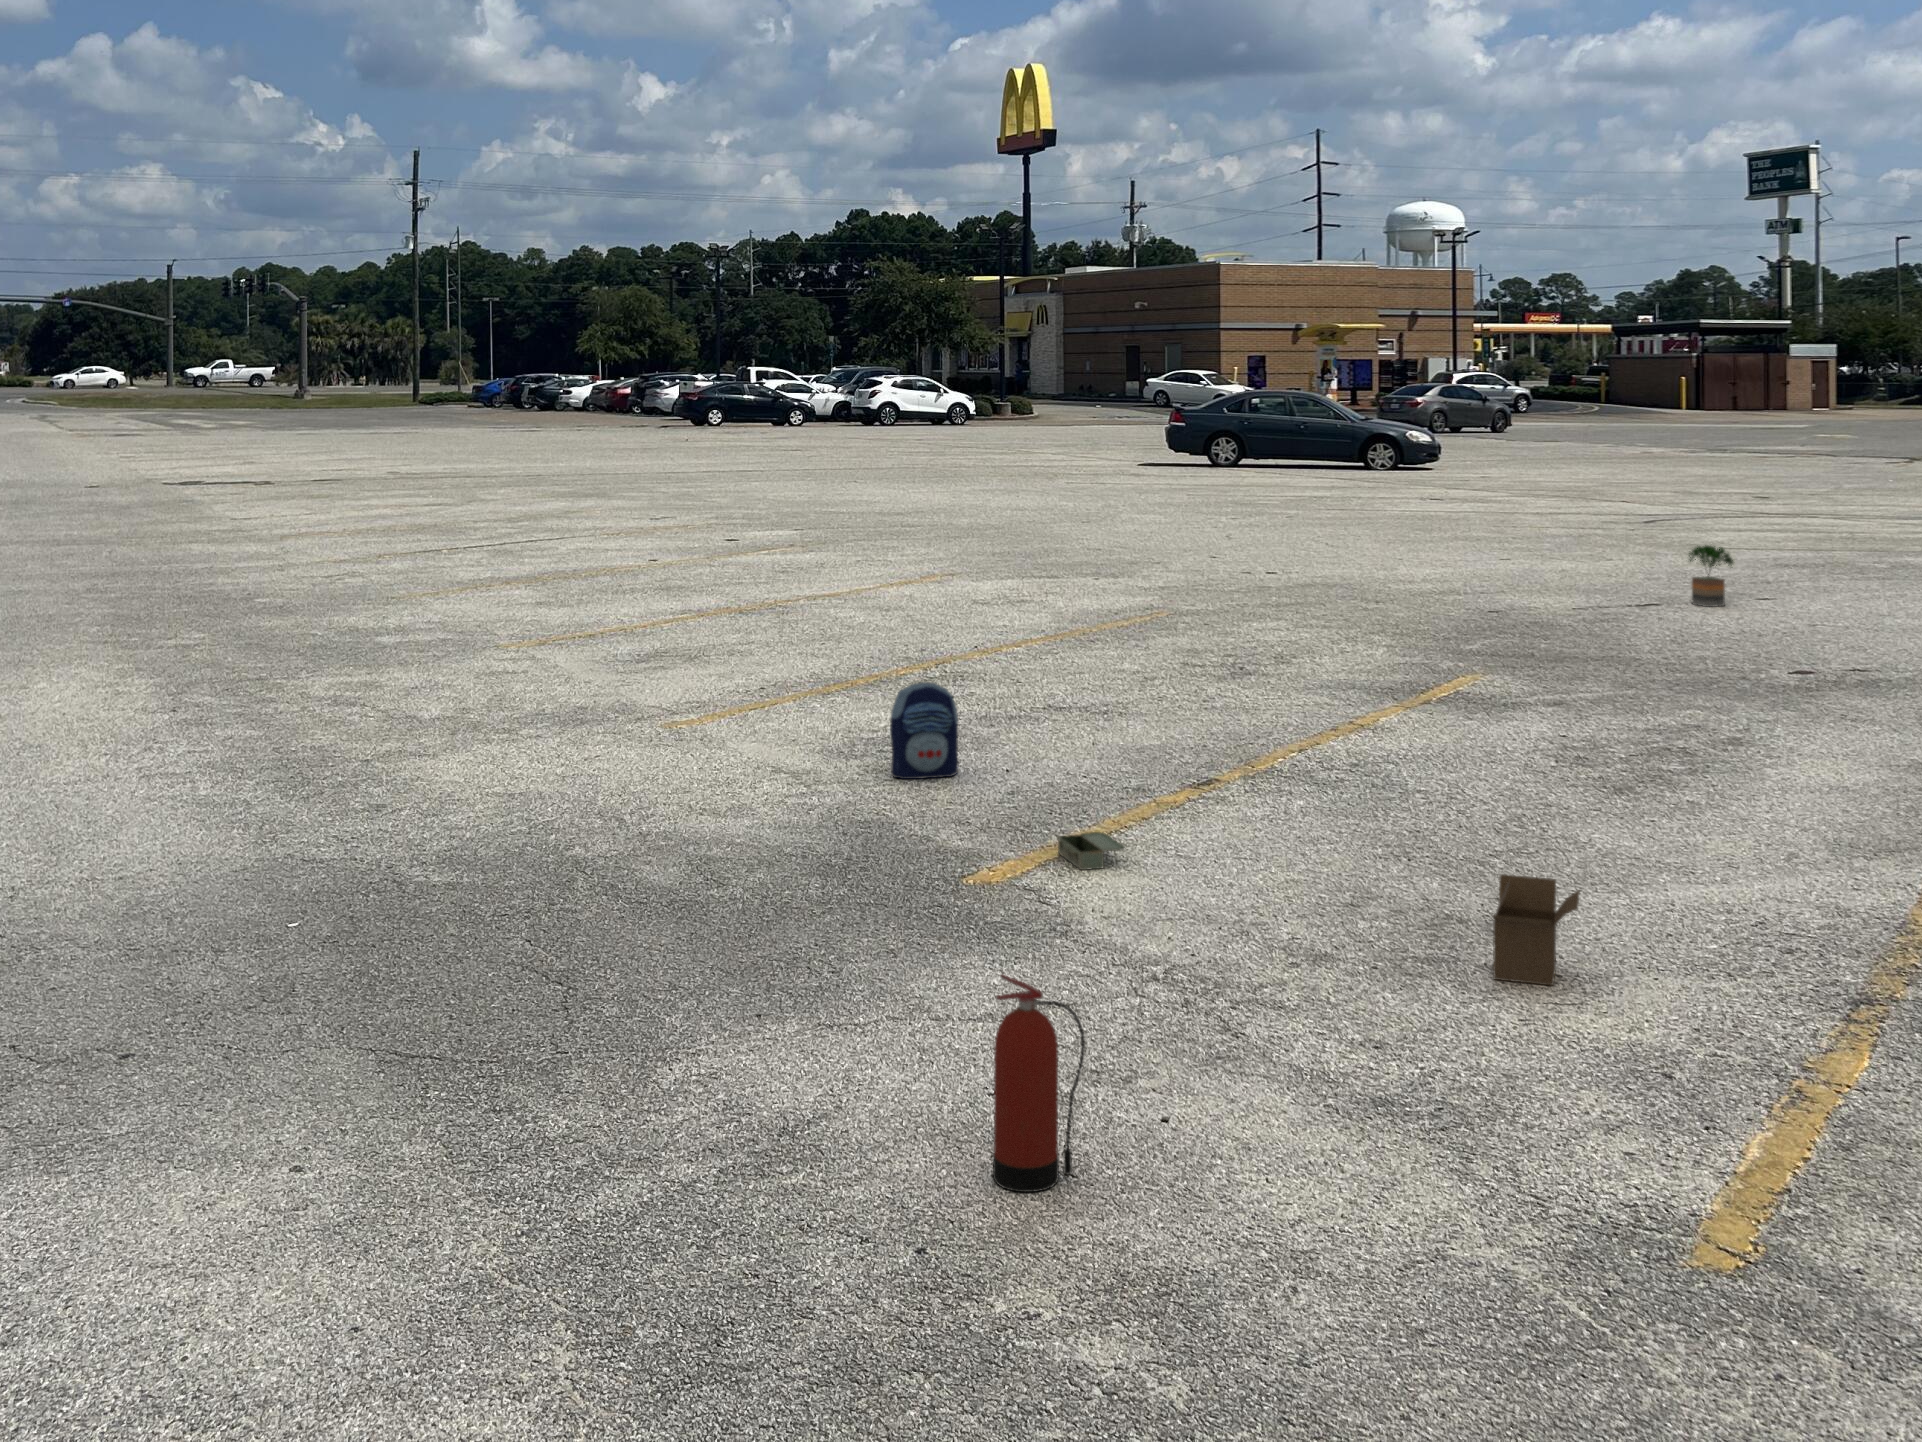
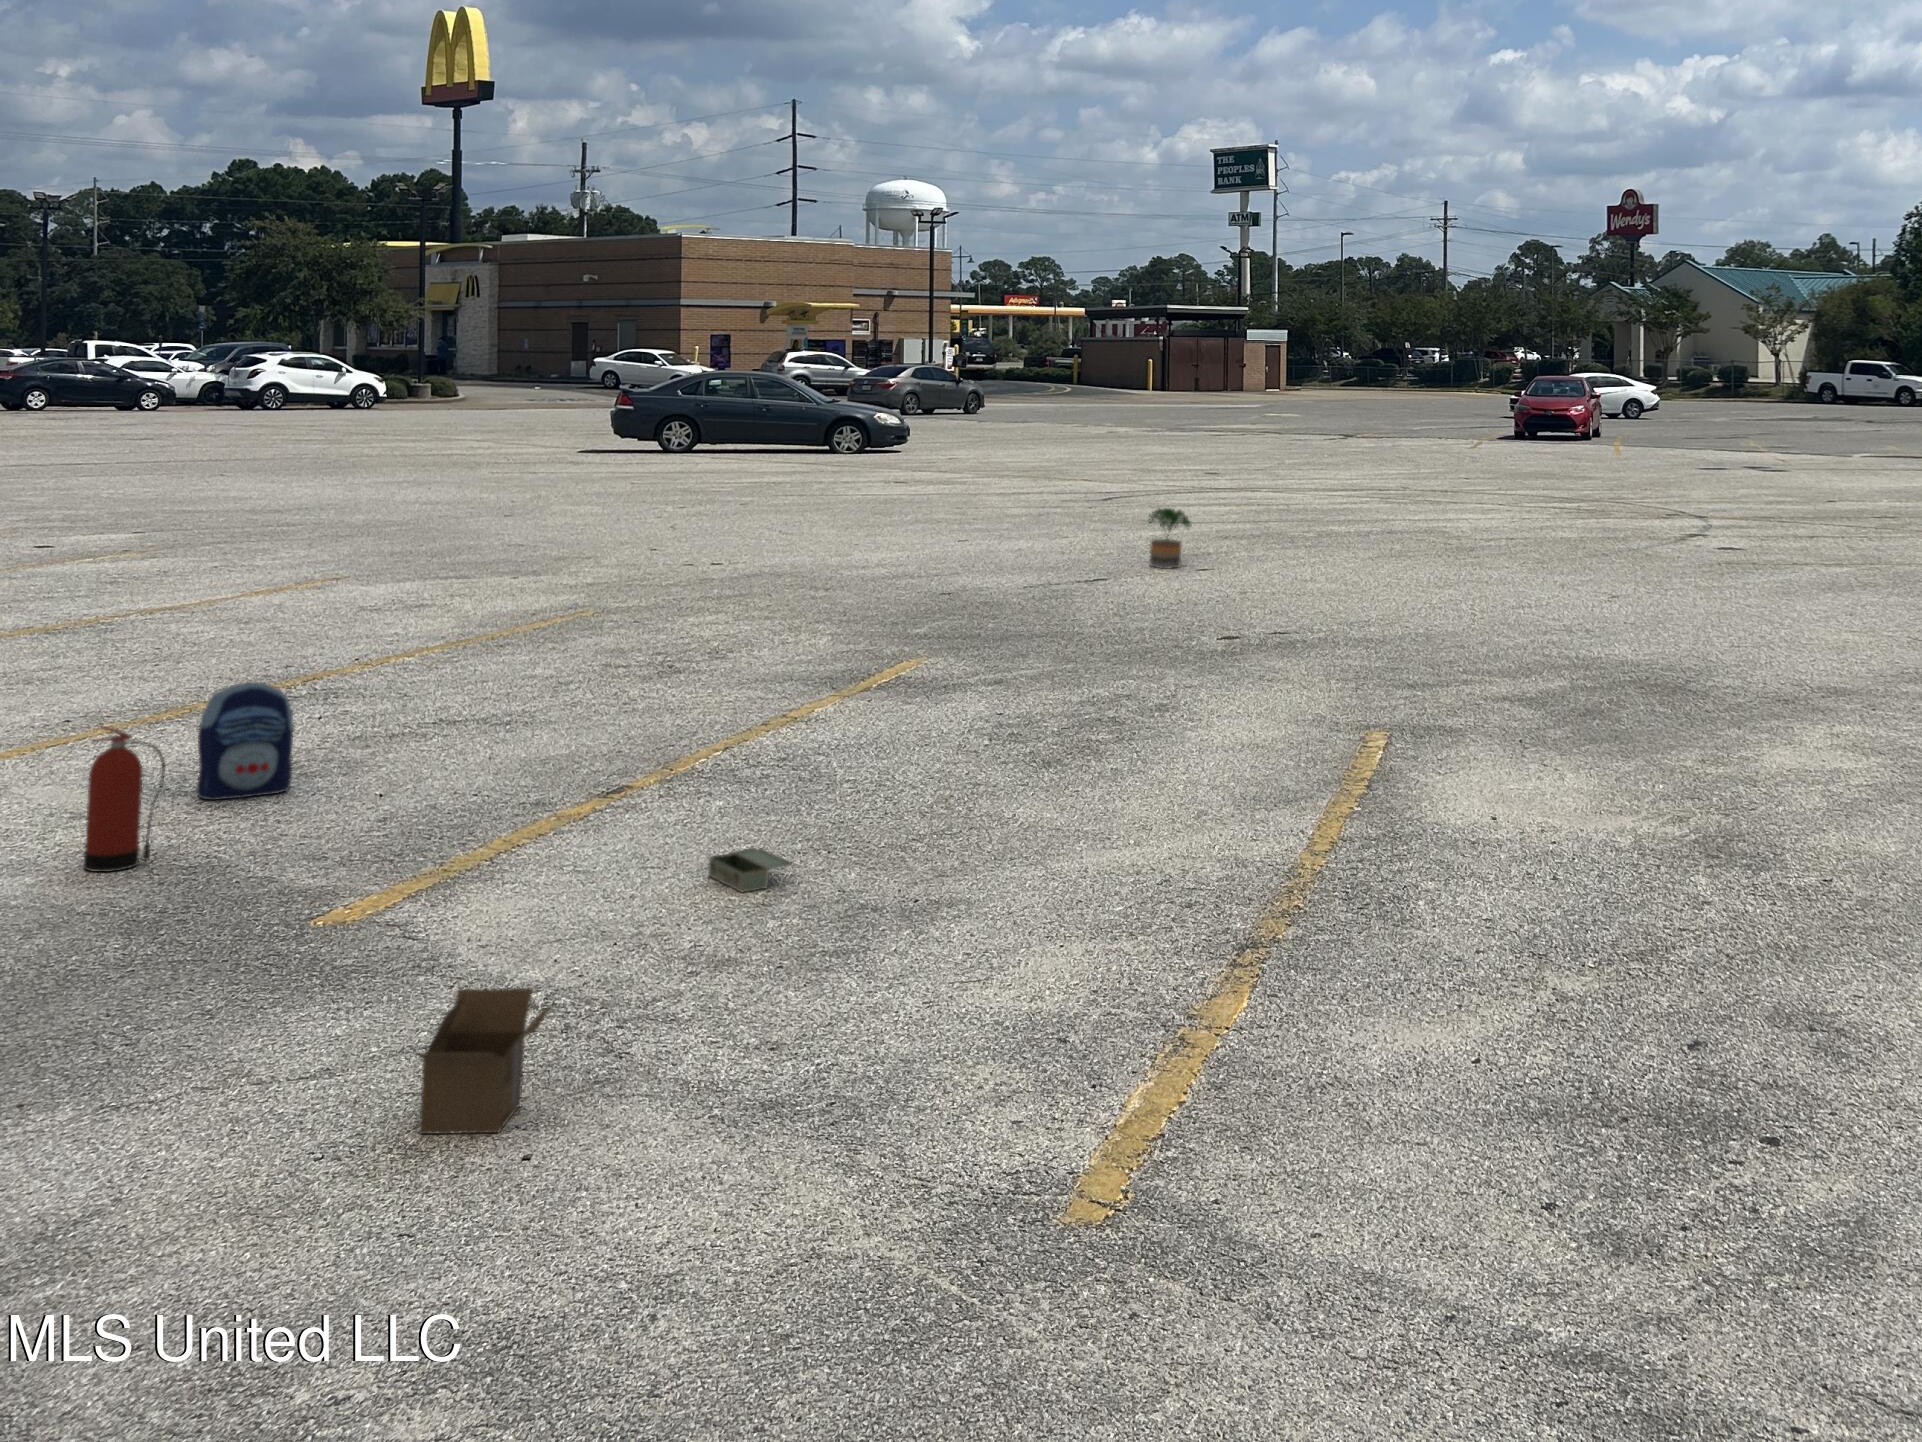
toolbox: present [1058,832,1125,870] -> present [708,848,792,892]
cardboard box: present [1493,874,1580,986] -> present [415,988,553,1134]
fire extinguisher: present [993,974,1085,1192] -> present [83,725,165,872]

